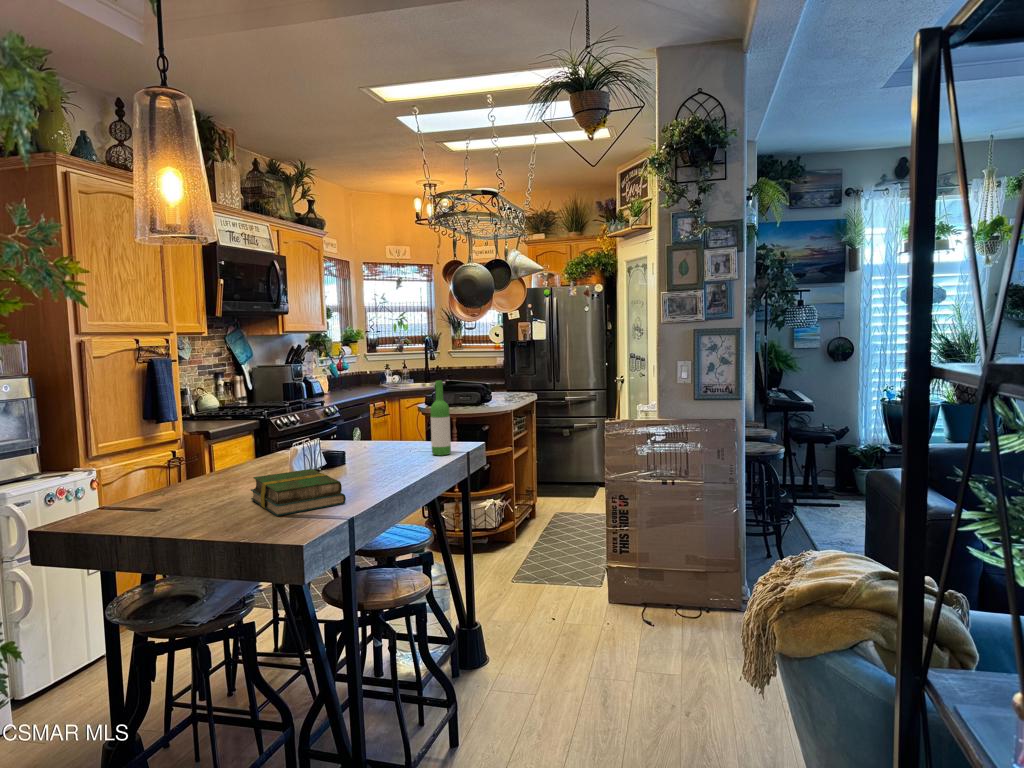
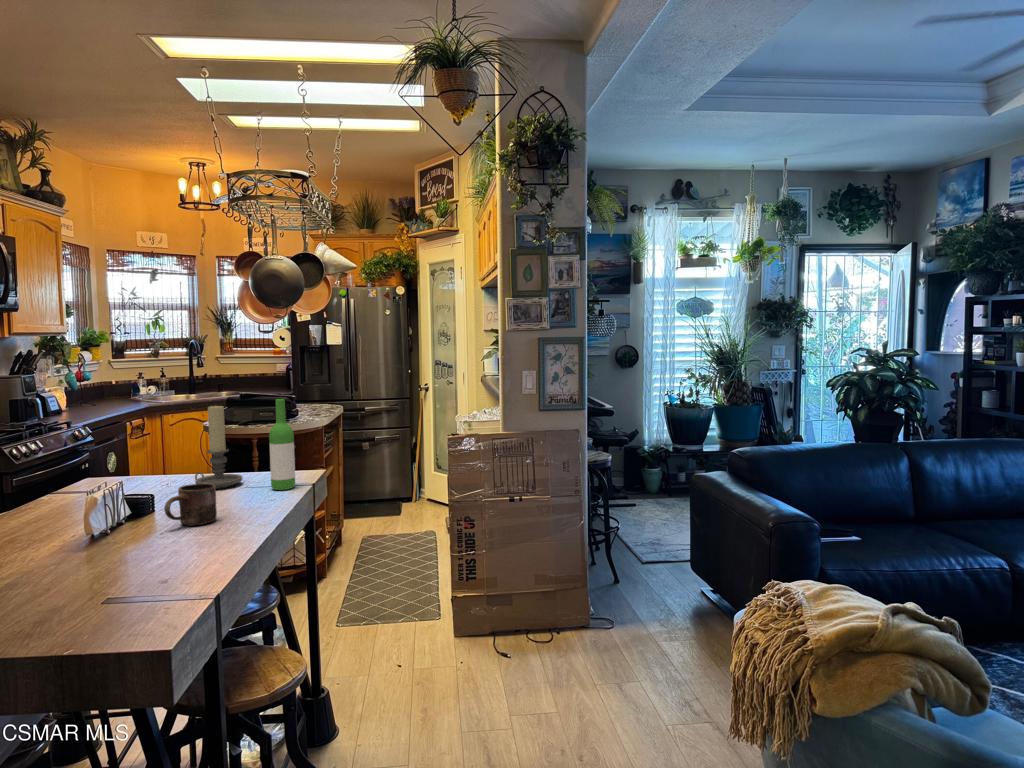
candle holder: none [380,385,415,452] -> present [195,406,243,489]
mug: none [338,444,378,475] -> present [164,484,217,526]
book: present [251,469,346,516] -> none [51,525,205,599]

